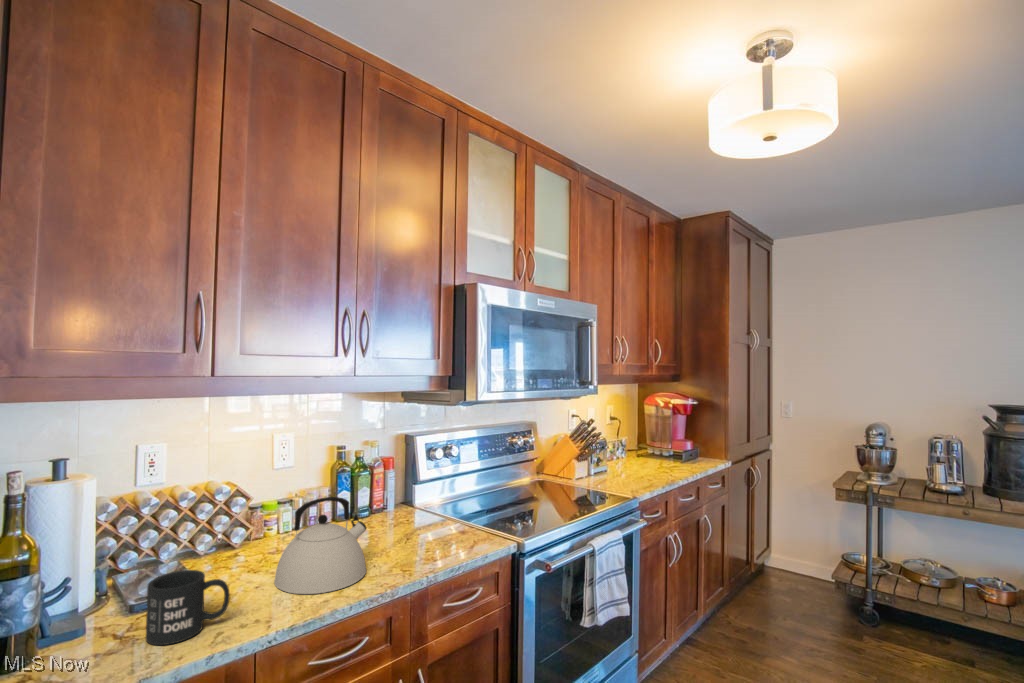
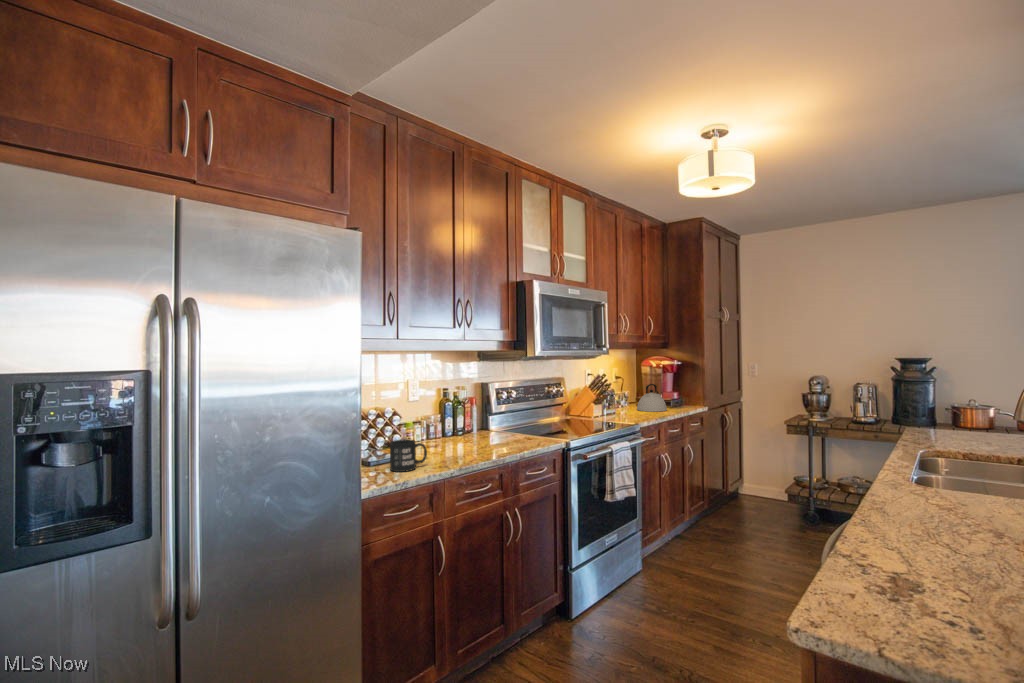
kettle: present [274,497,366,594] -> present [637,384,667,412]

